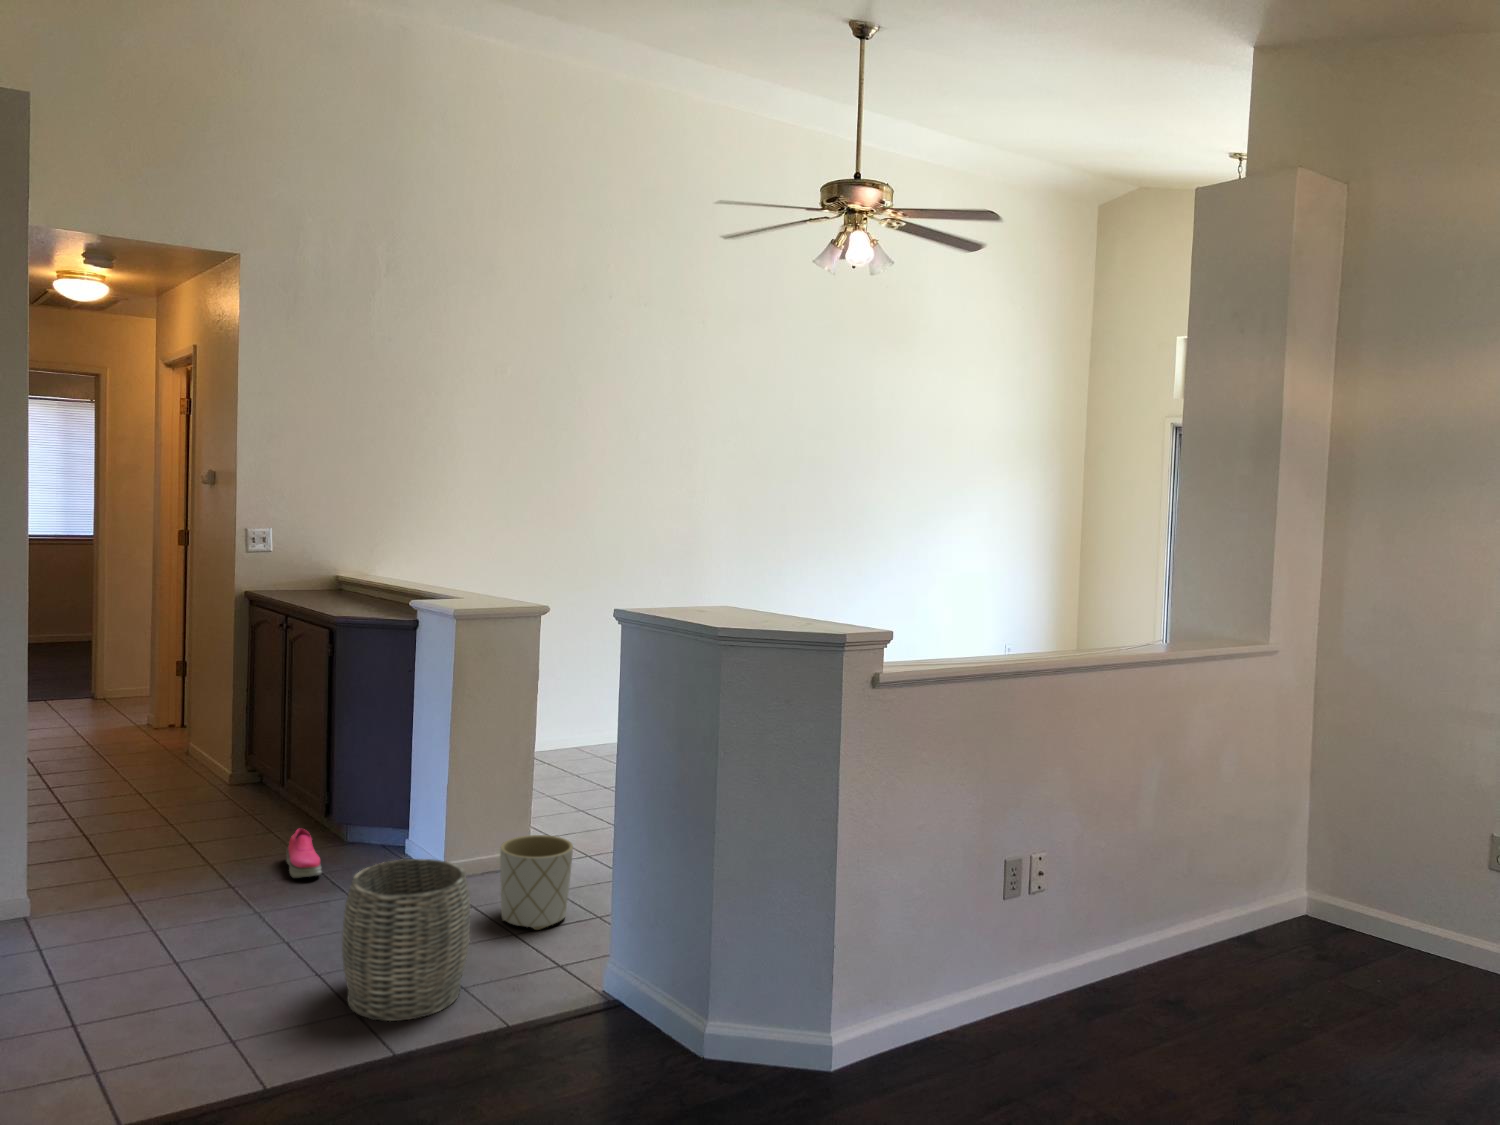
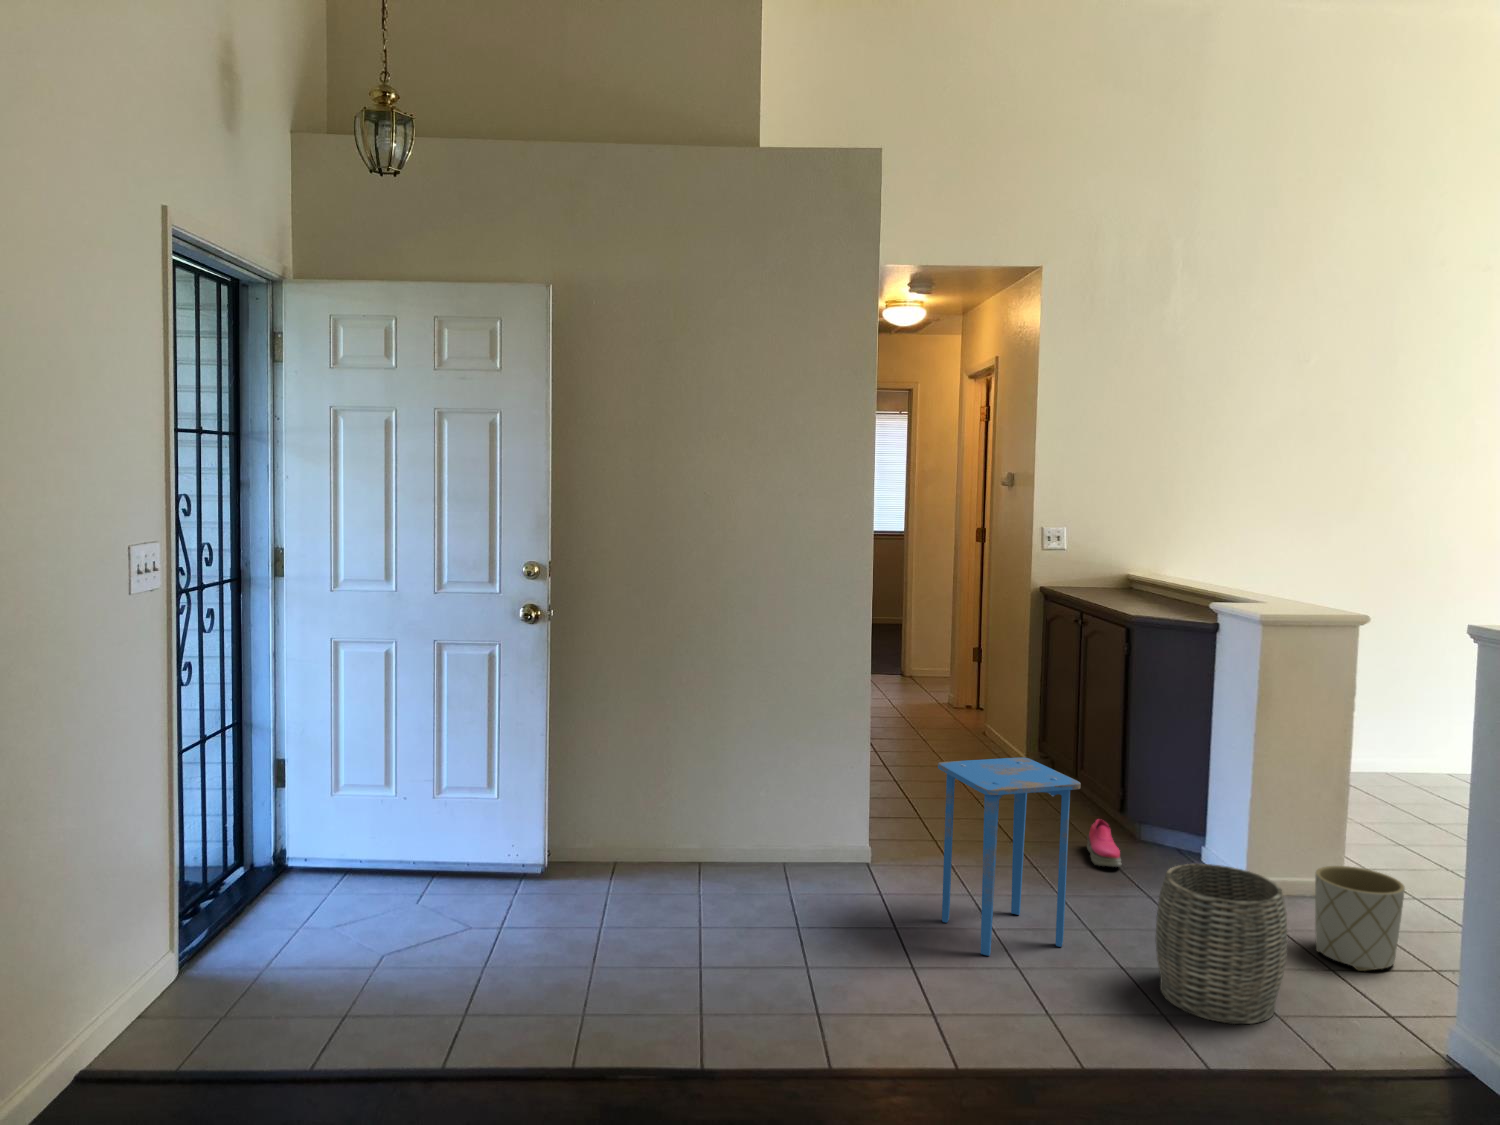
side table: none [82,777,262,1017] -> present [938,757,1081,956]

